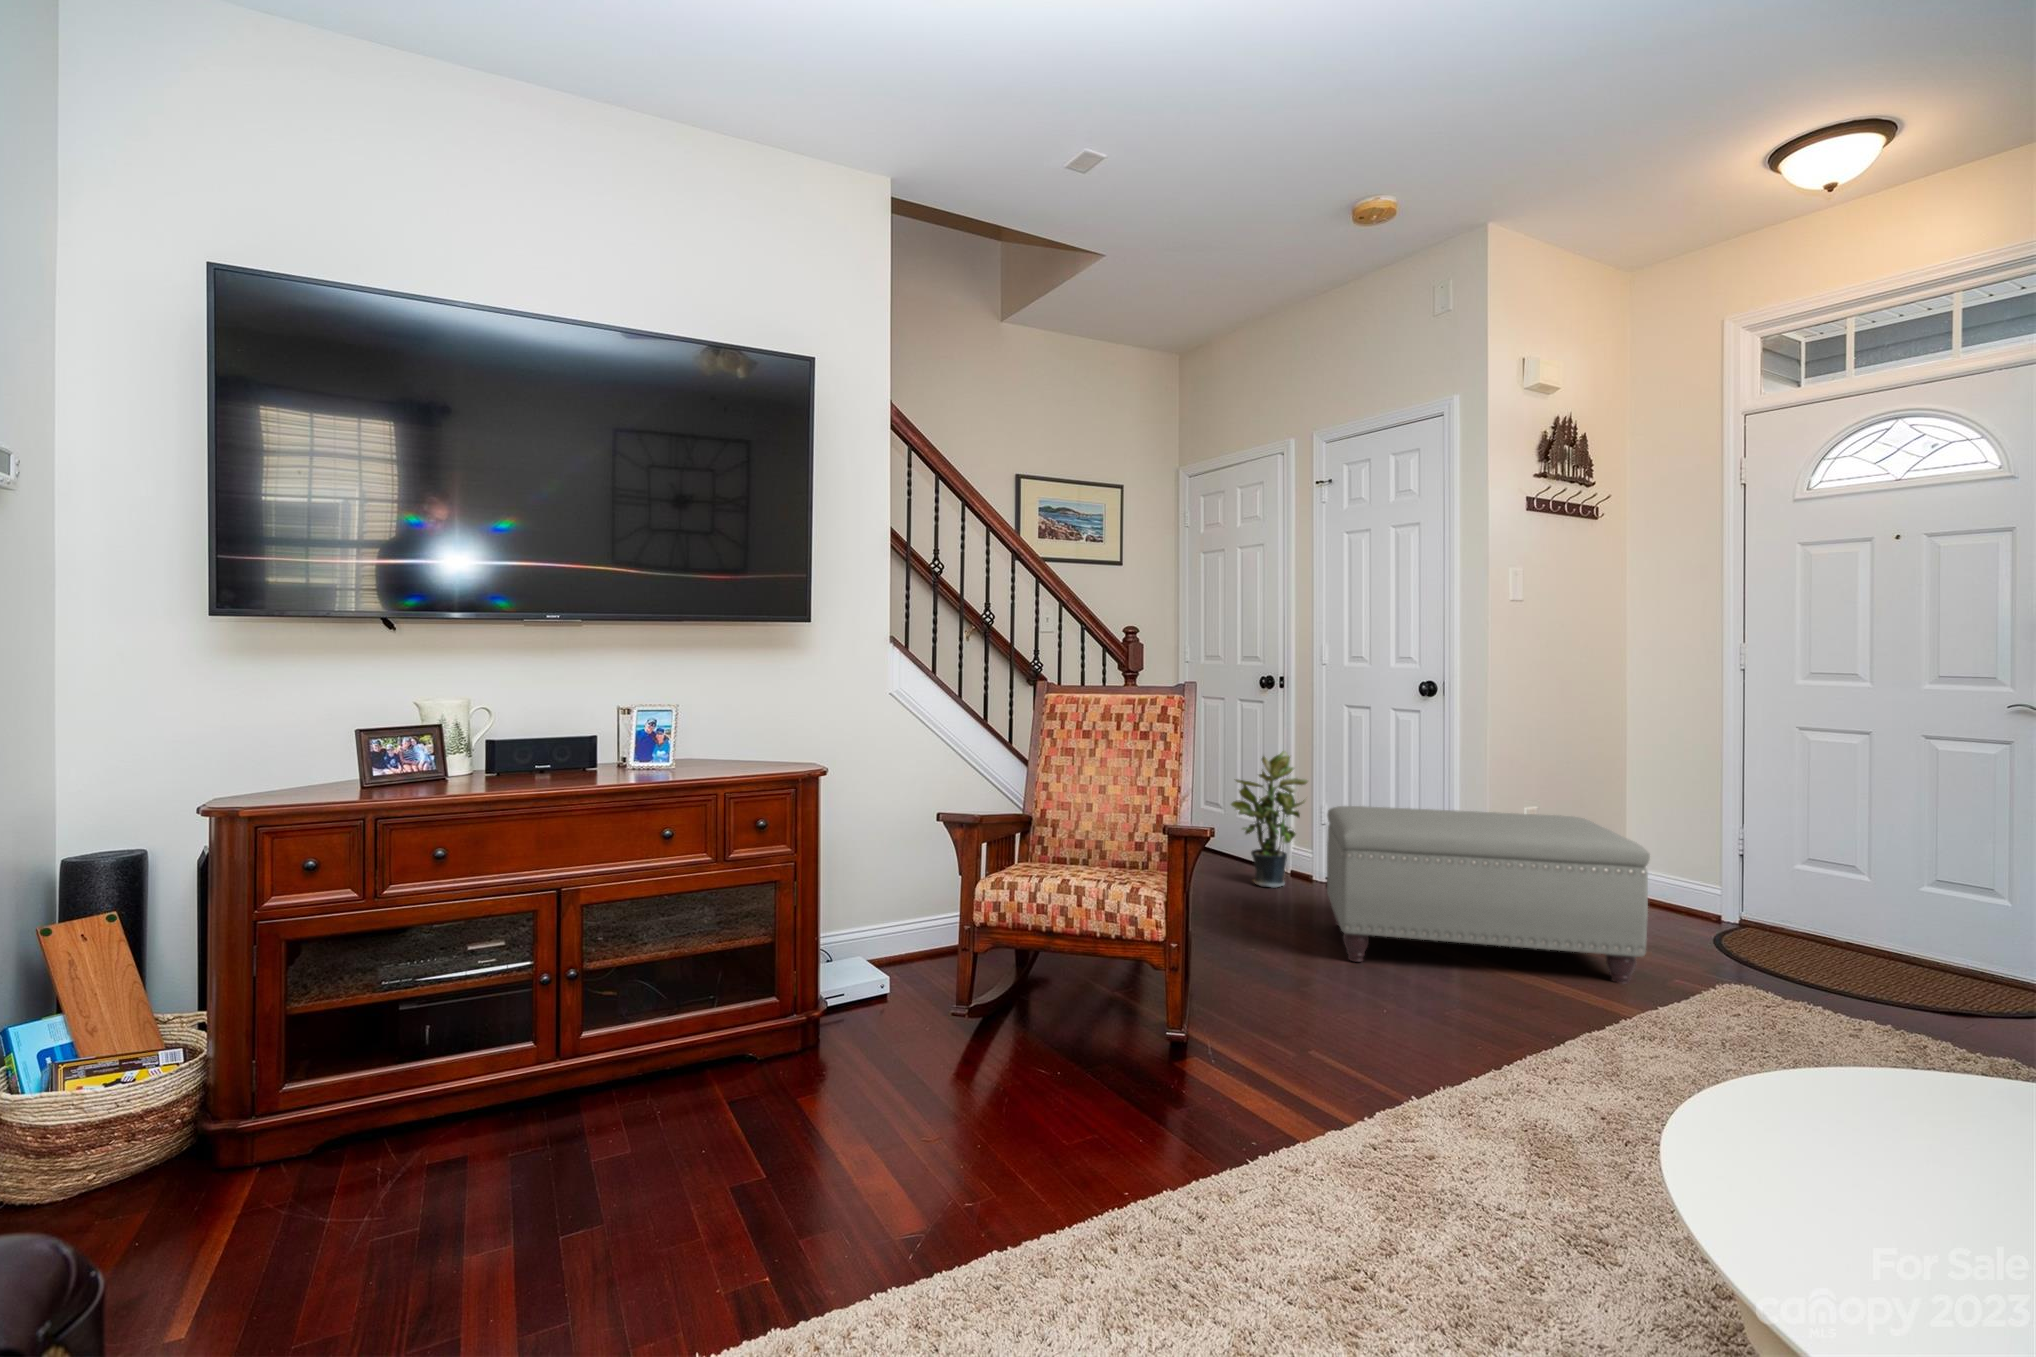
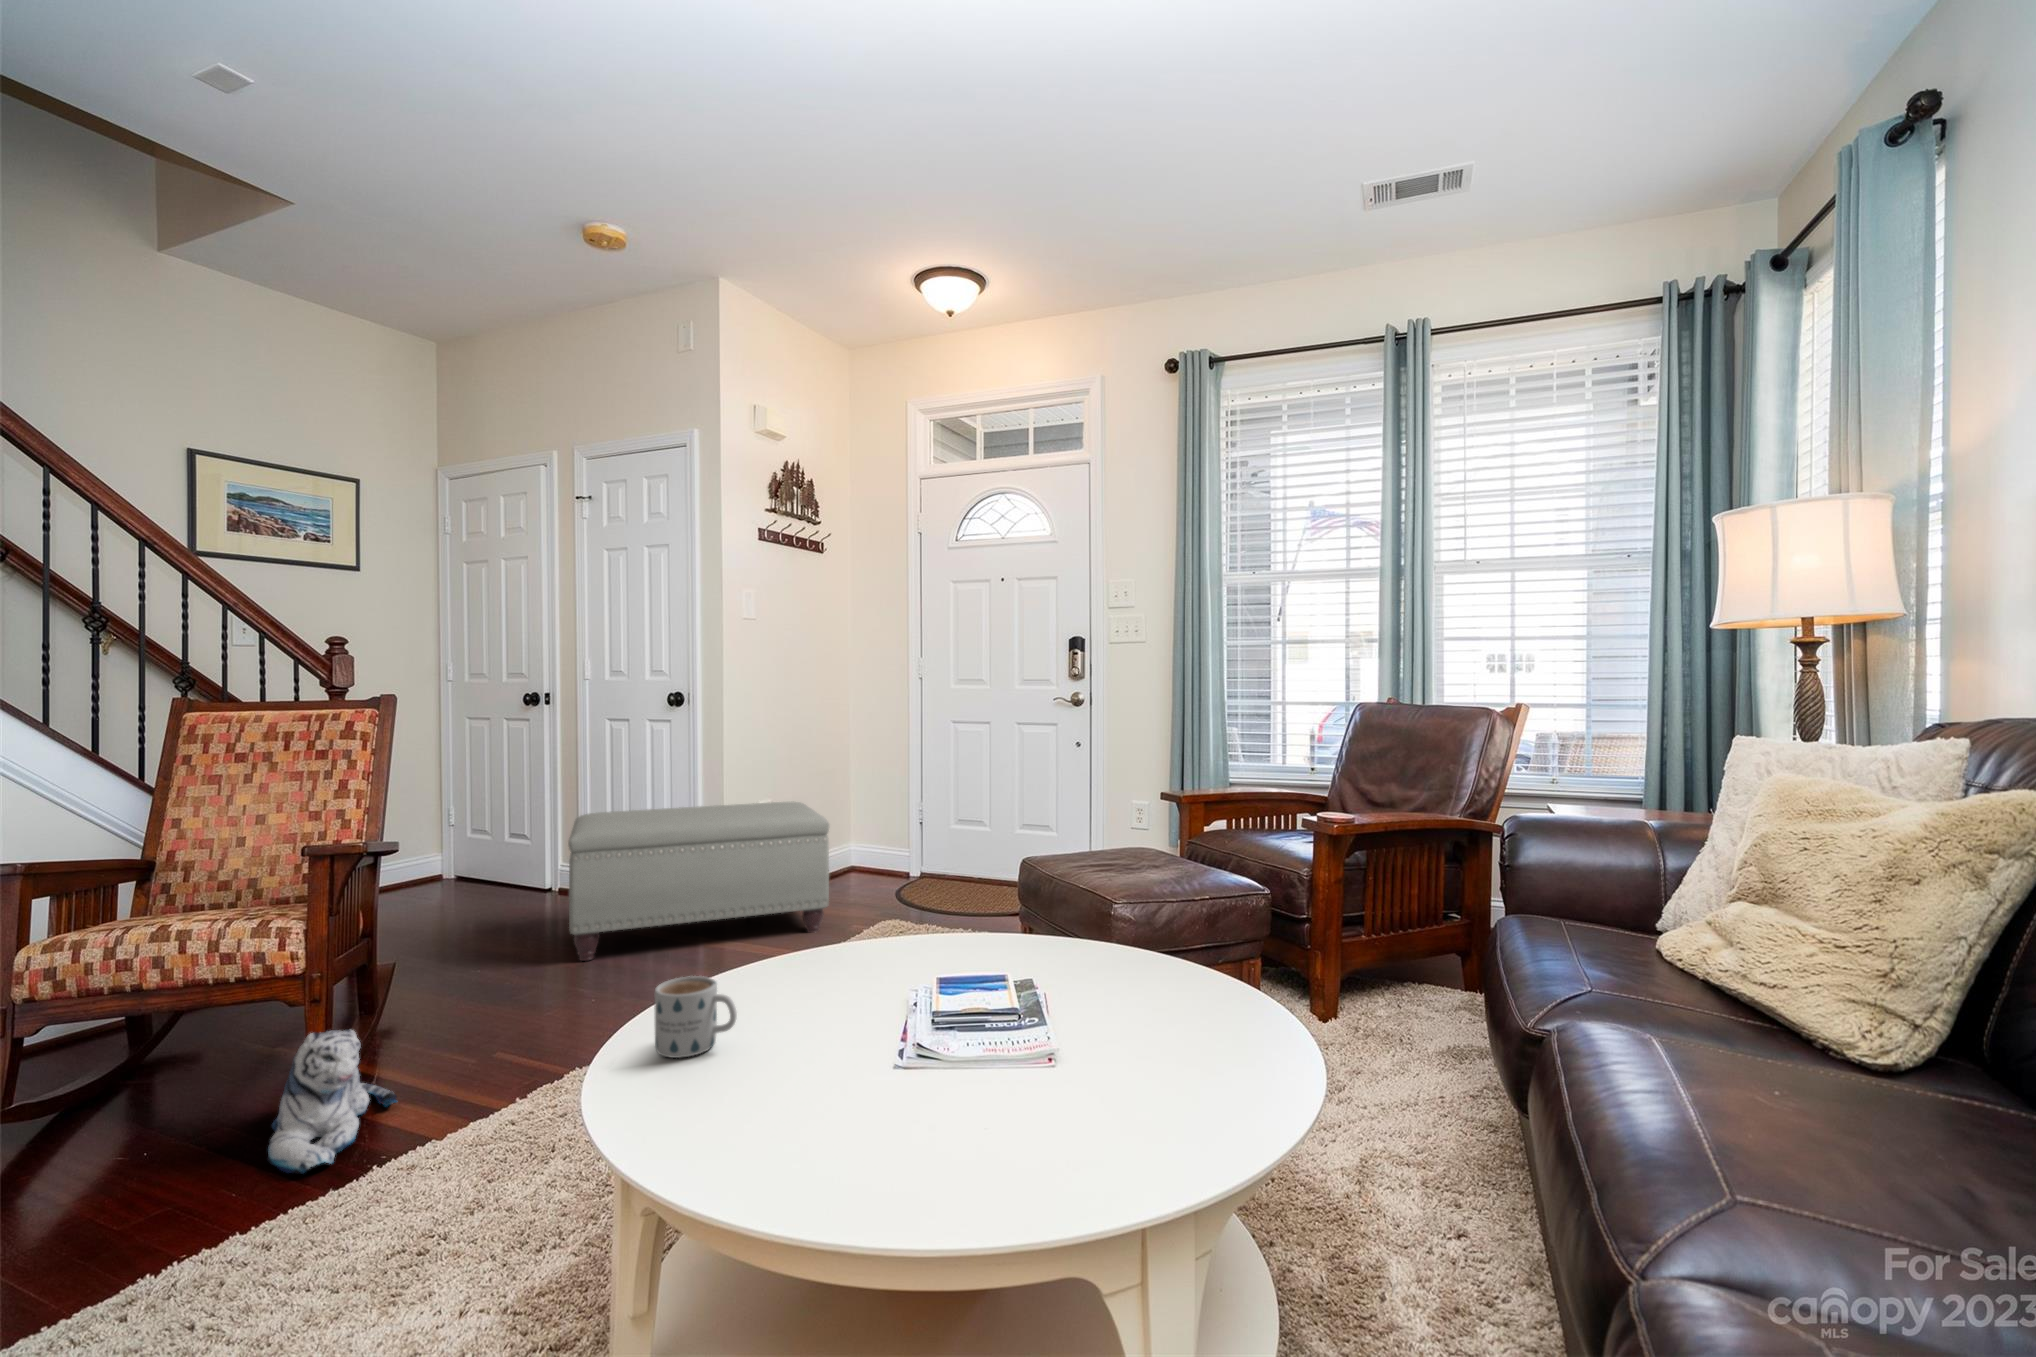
potted plant: present [1231,751,1308,888] -> none [487,766,574,909]
plush toy: none [1153,1009,1252,1147] -> present [267,1029,397,1174]
mug: none [1765,1126,1927,1260] -> present [655,976,737,1058]

